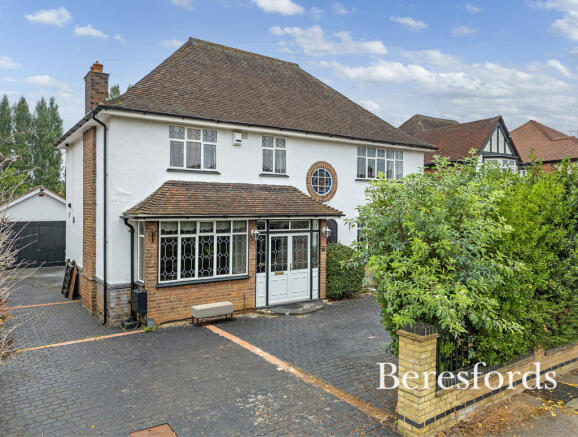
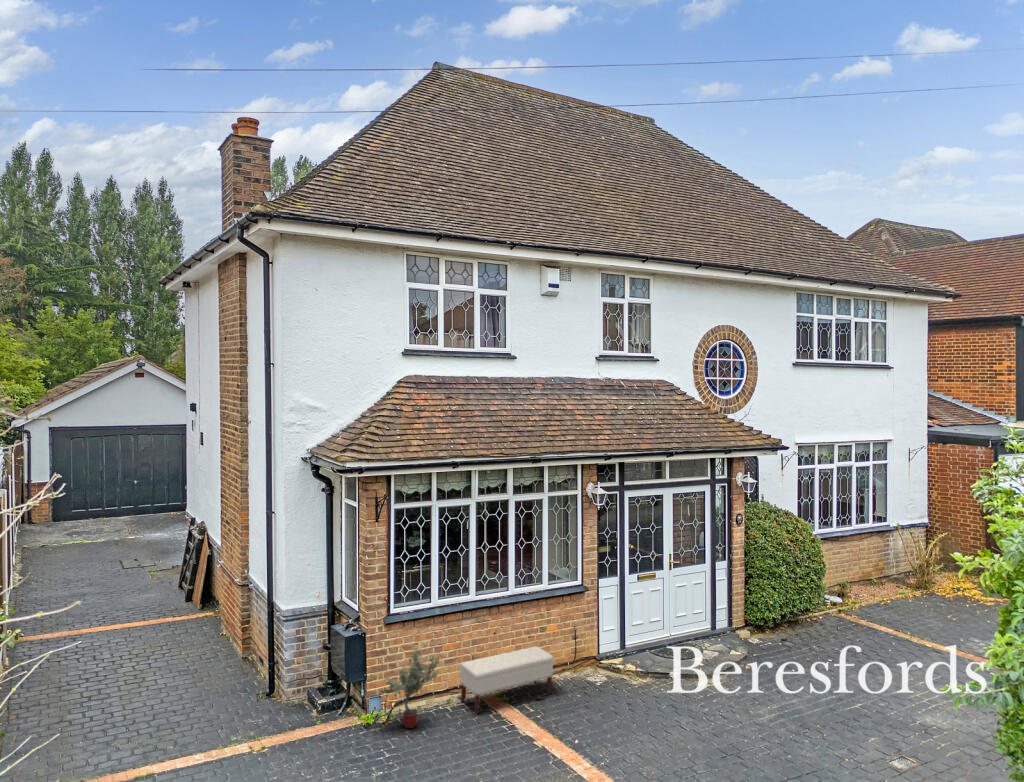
potted tree: none [153,297,180,331] -> present [381,649,439,728]

